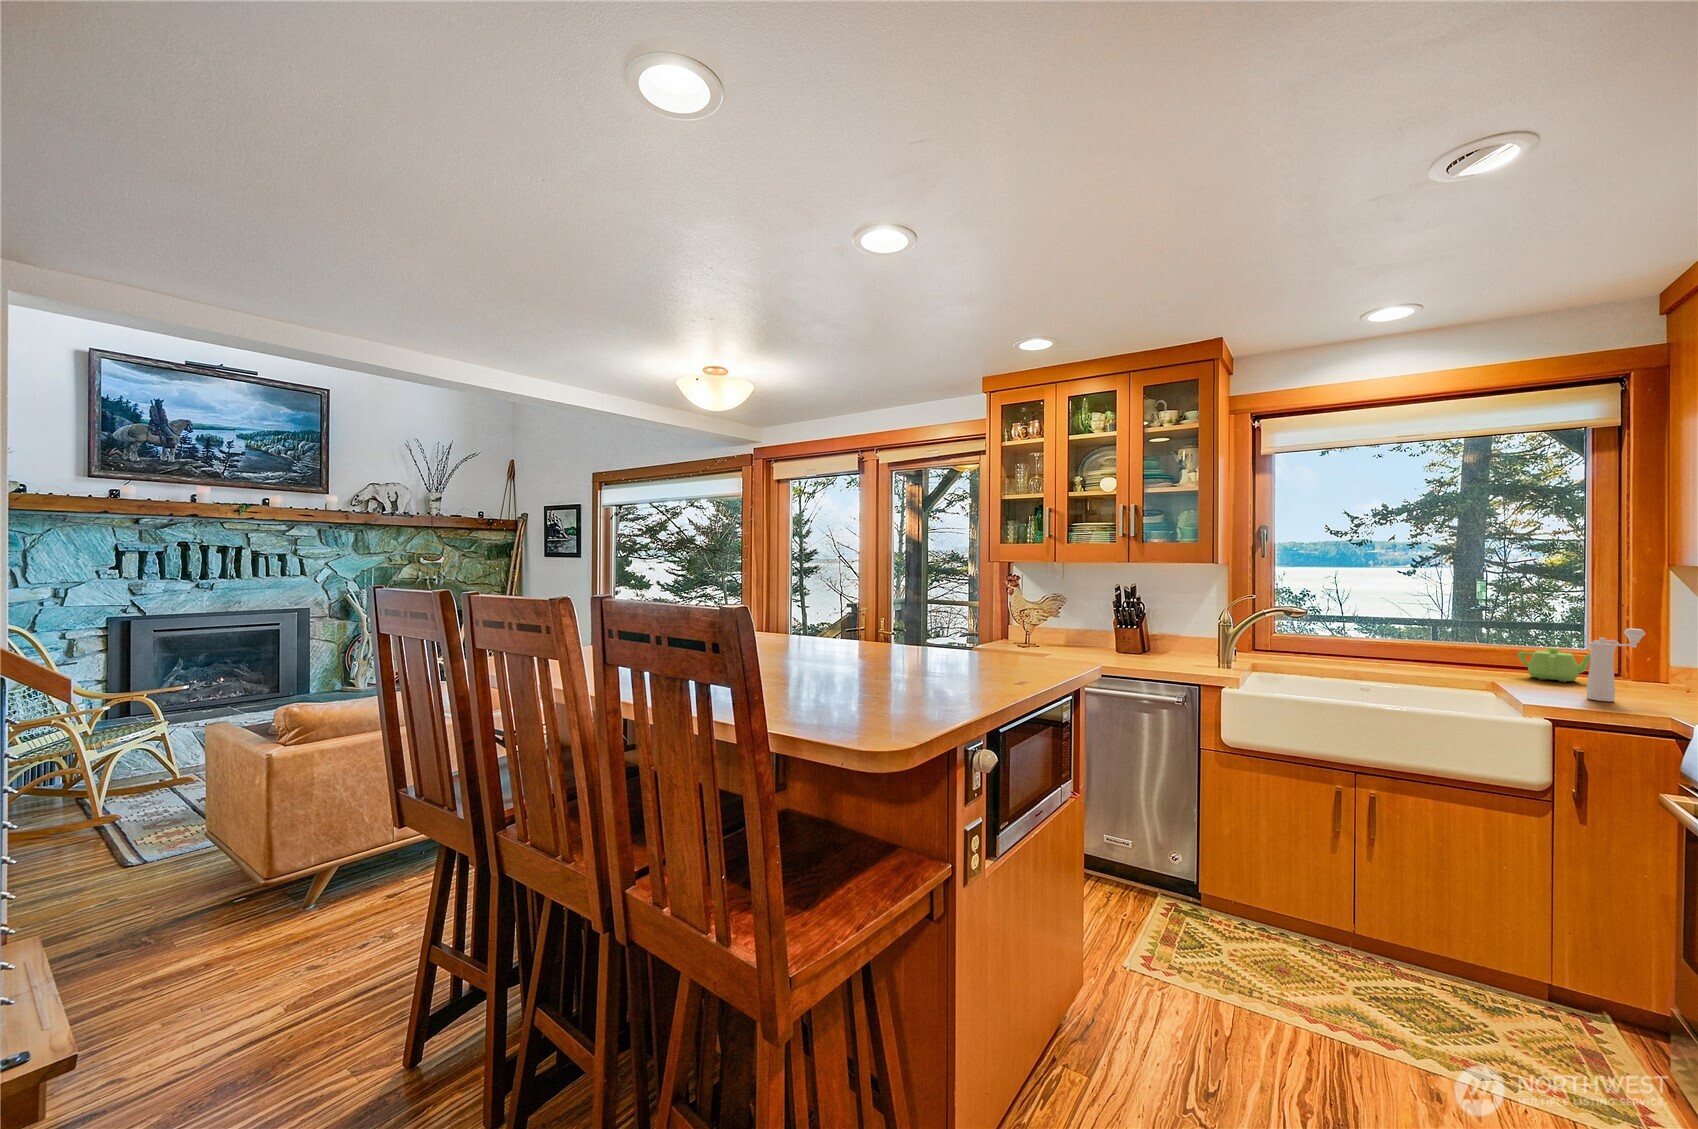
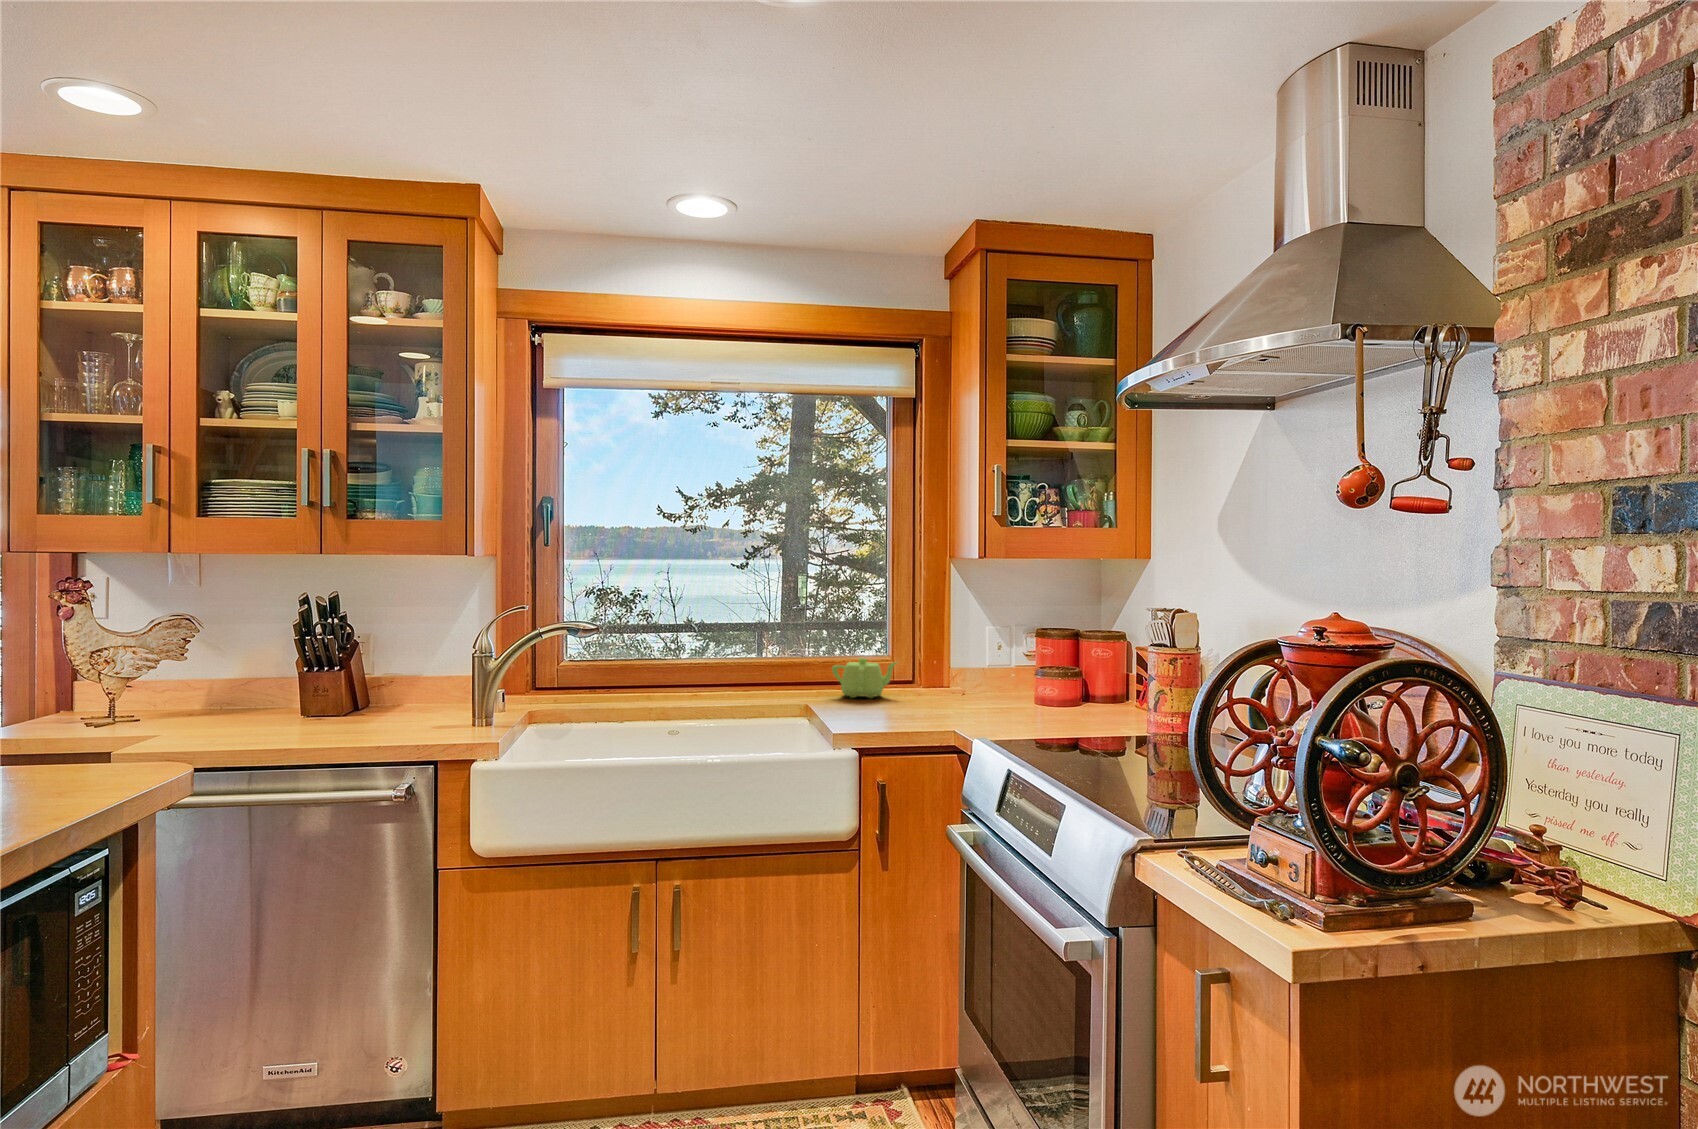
pepper mill: present [1587,629,1646,702] -> none [890,629,937,719]

